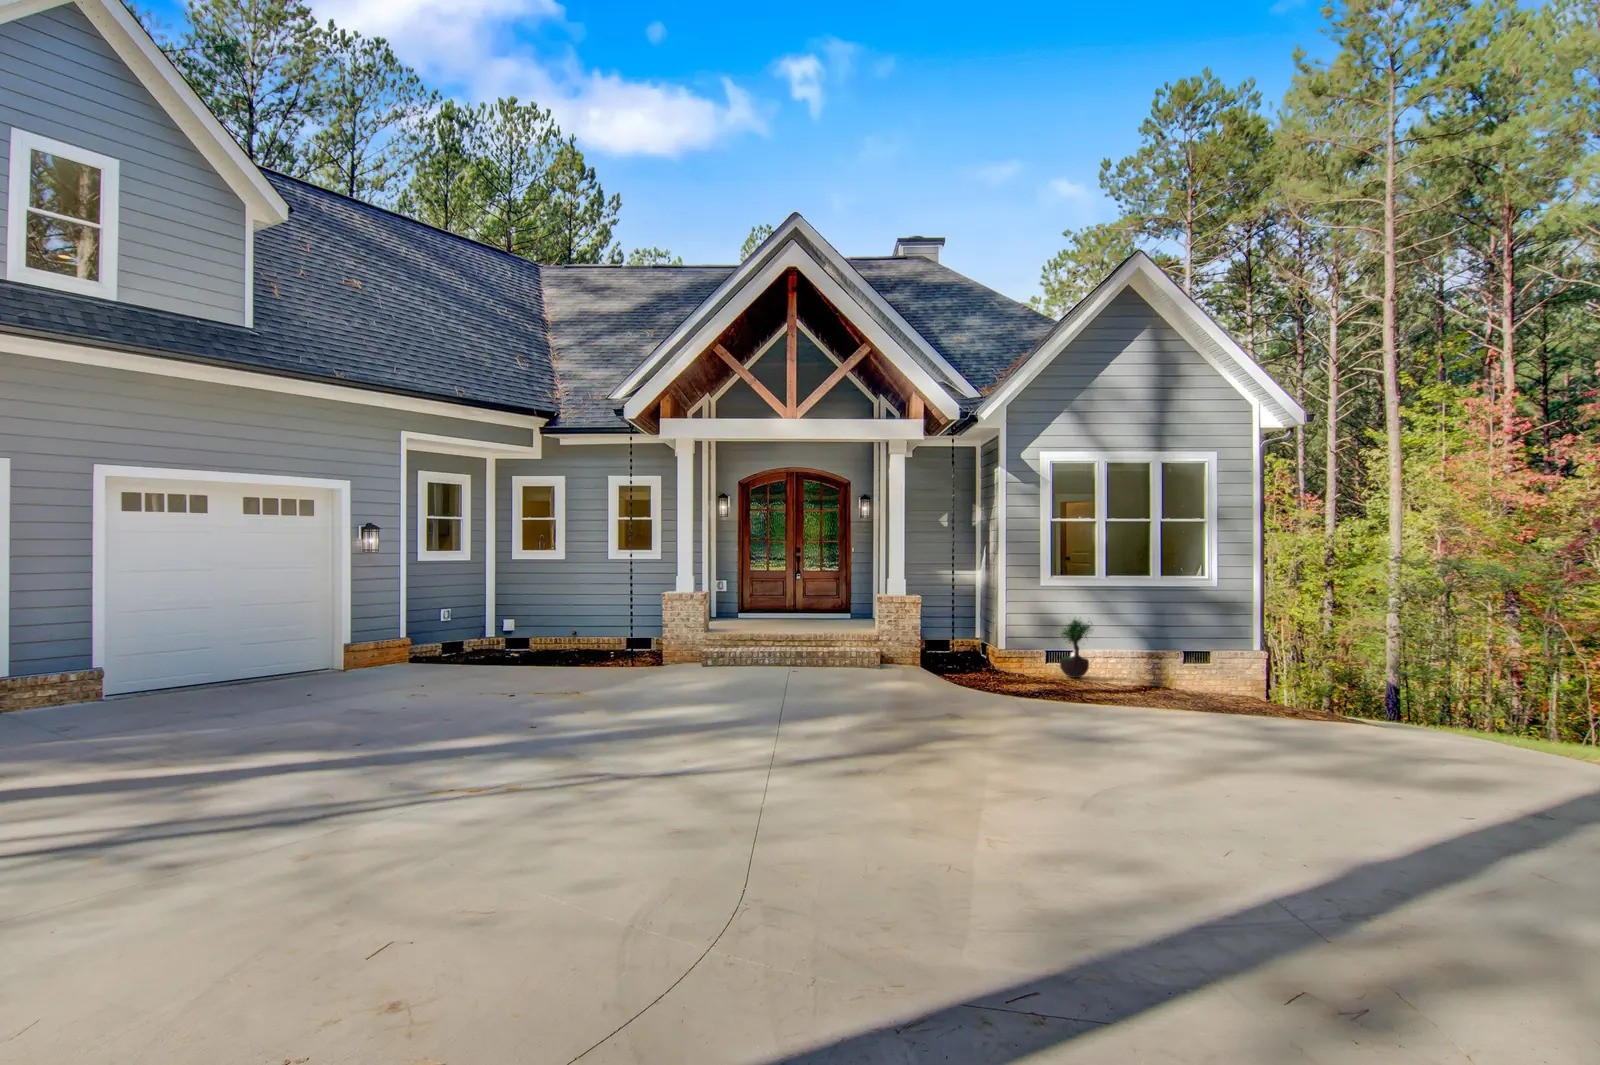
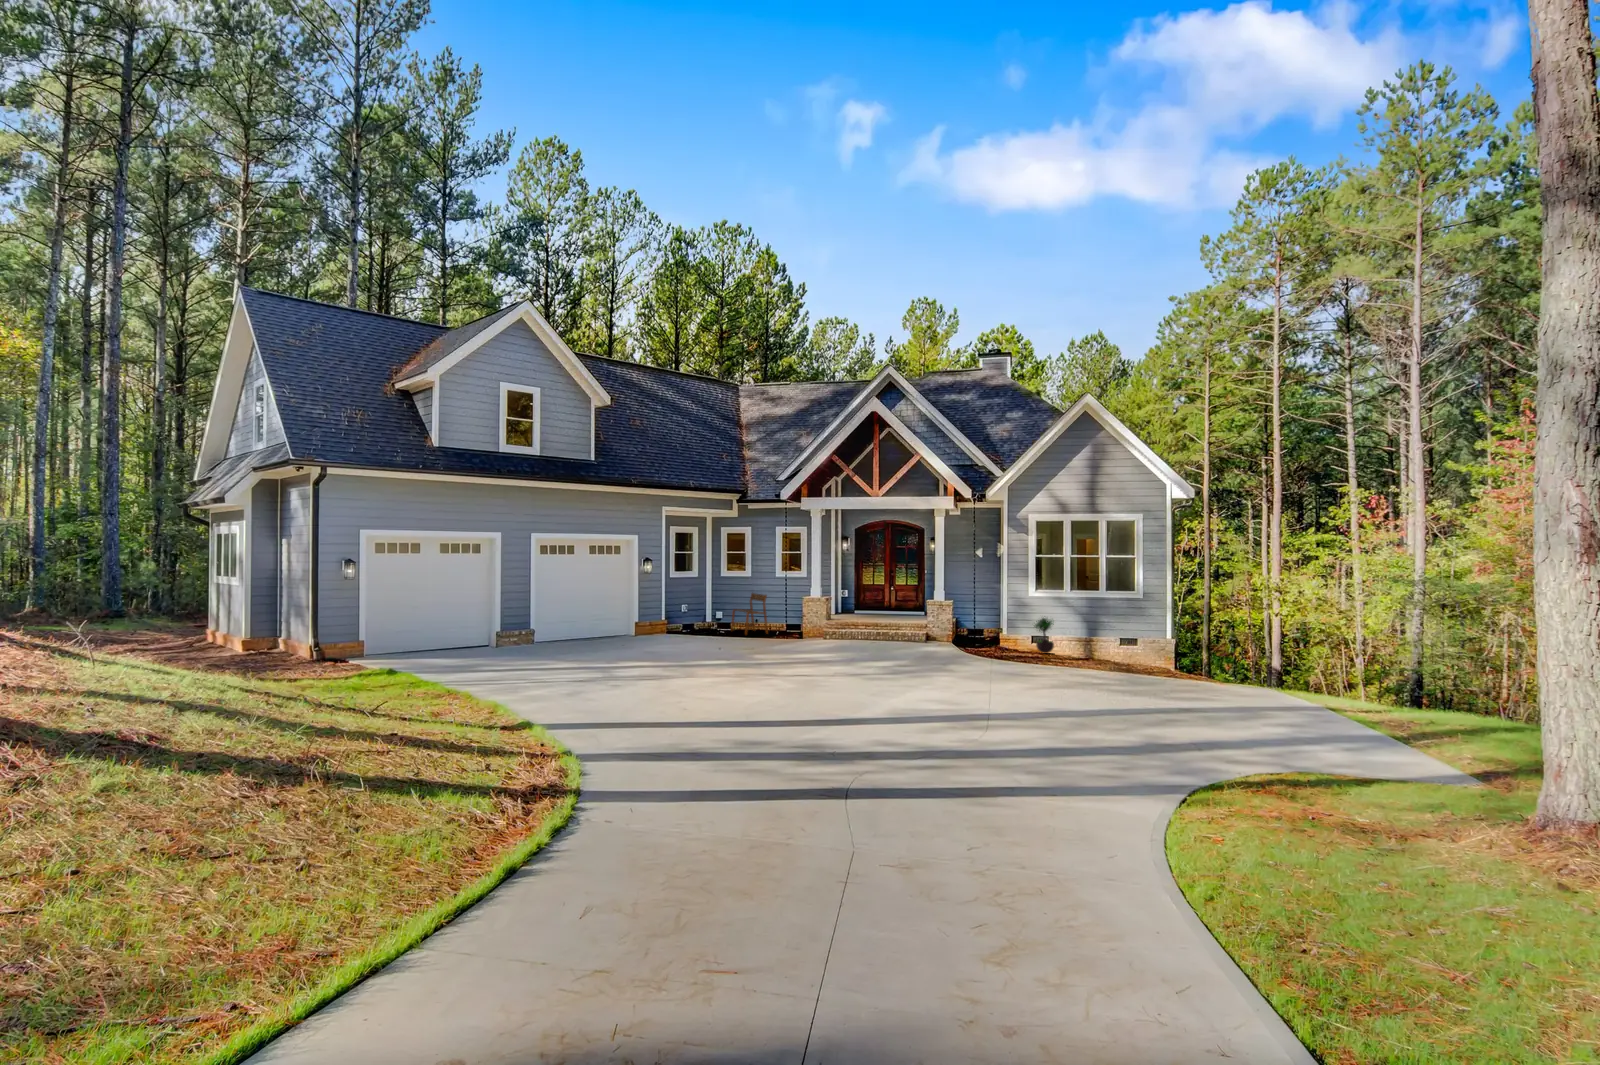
bench: none [529,585,595,657] -> present [731,593,768,634]

